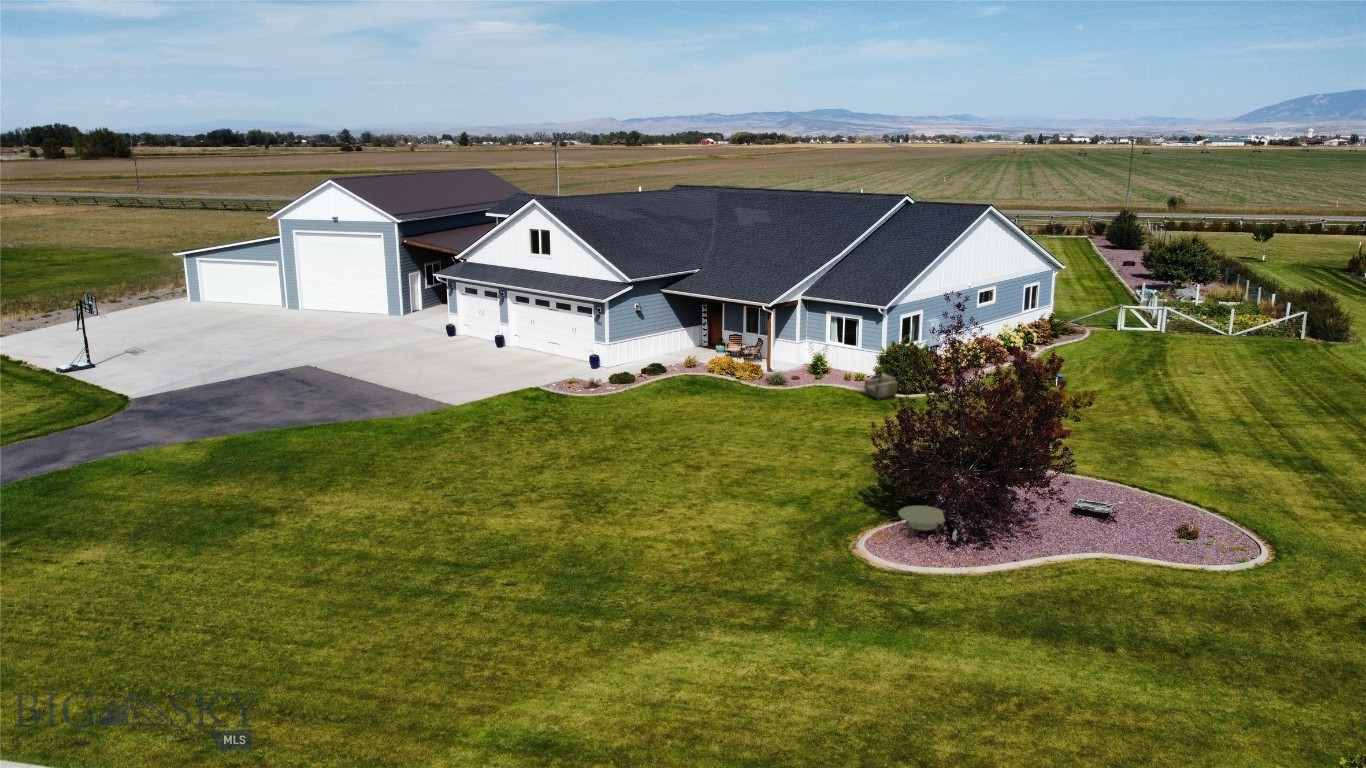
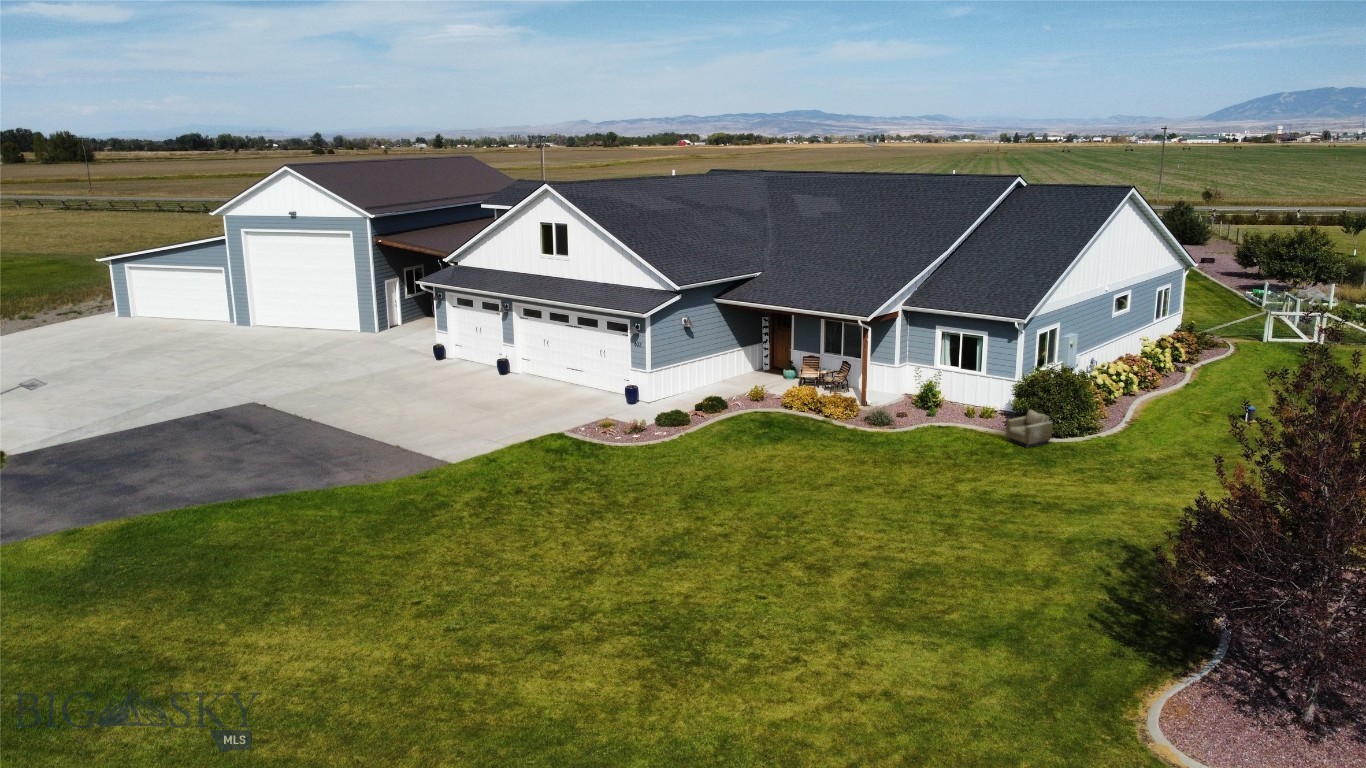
round table: present [898,505,945,538] -> none [1204,654,1296,717]

